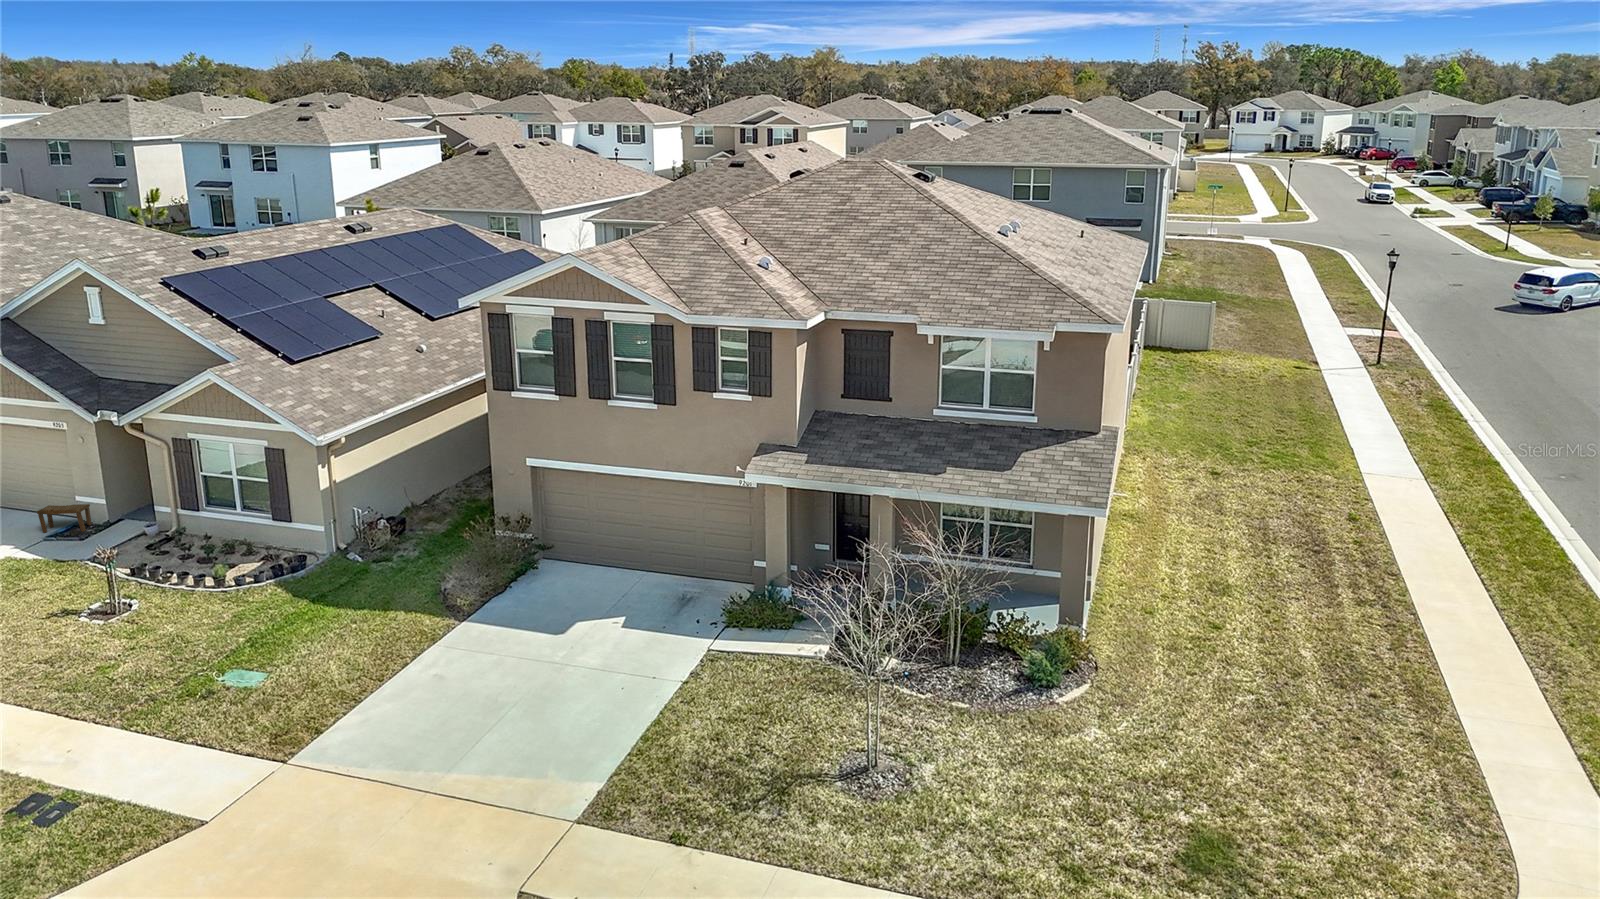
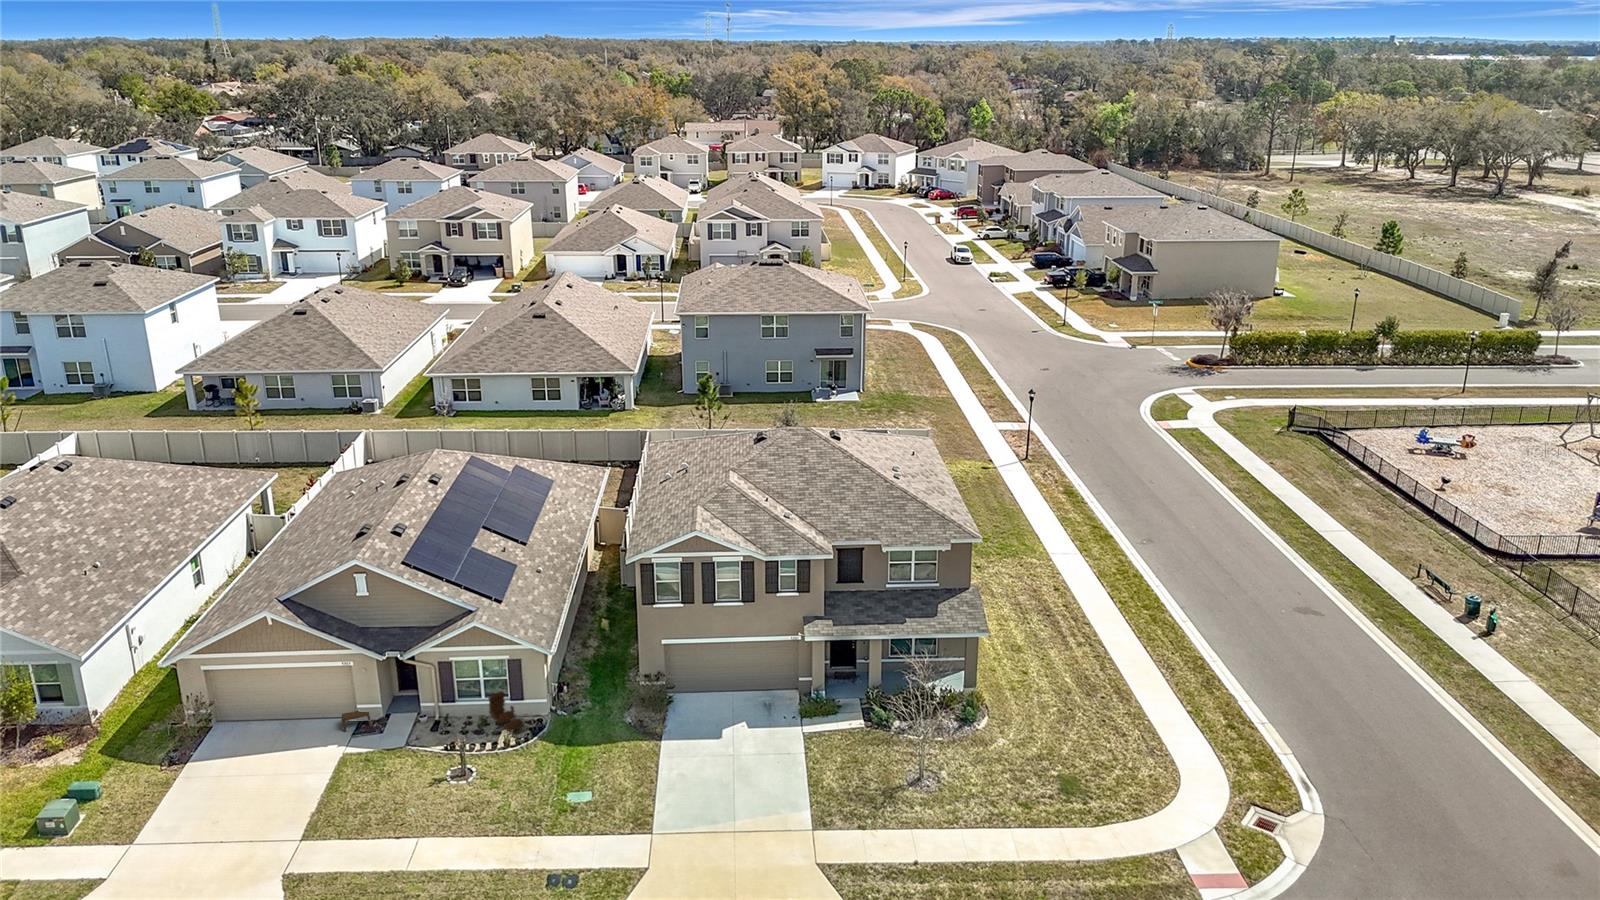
lounge chair: none [225,502,272,572] -> present [489,691,522,732]

